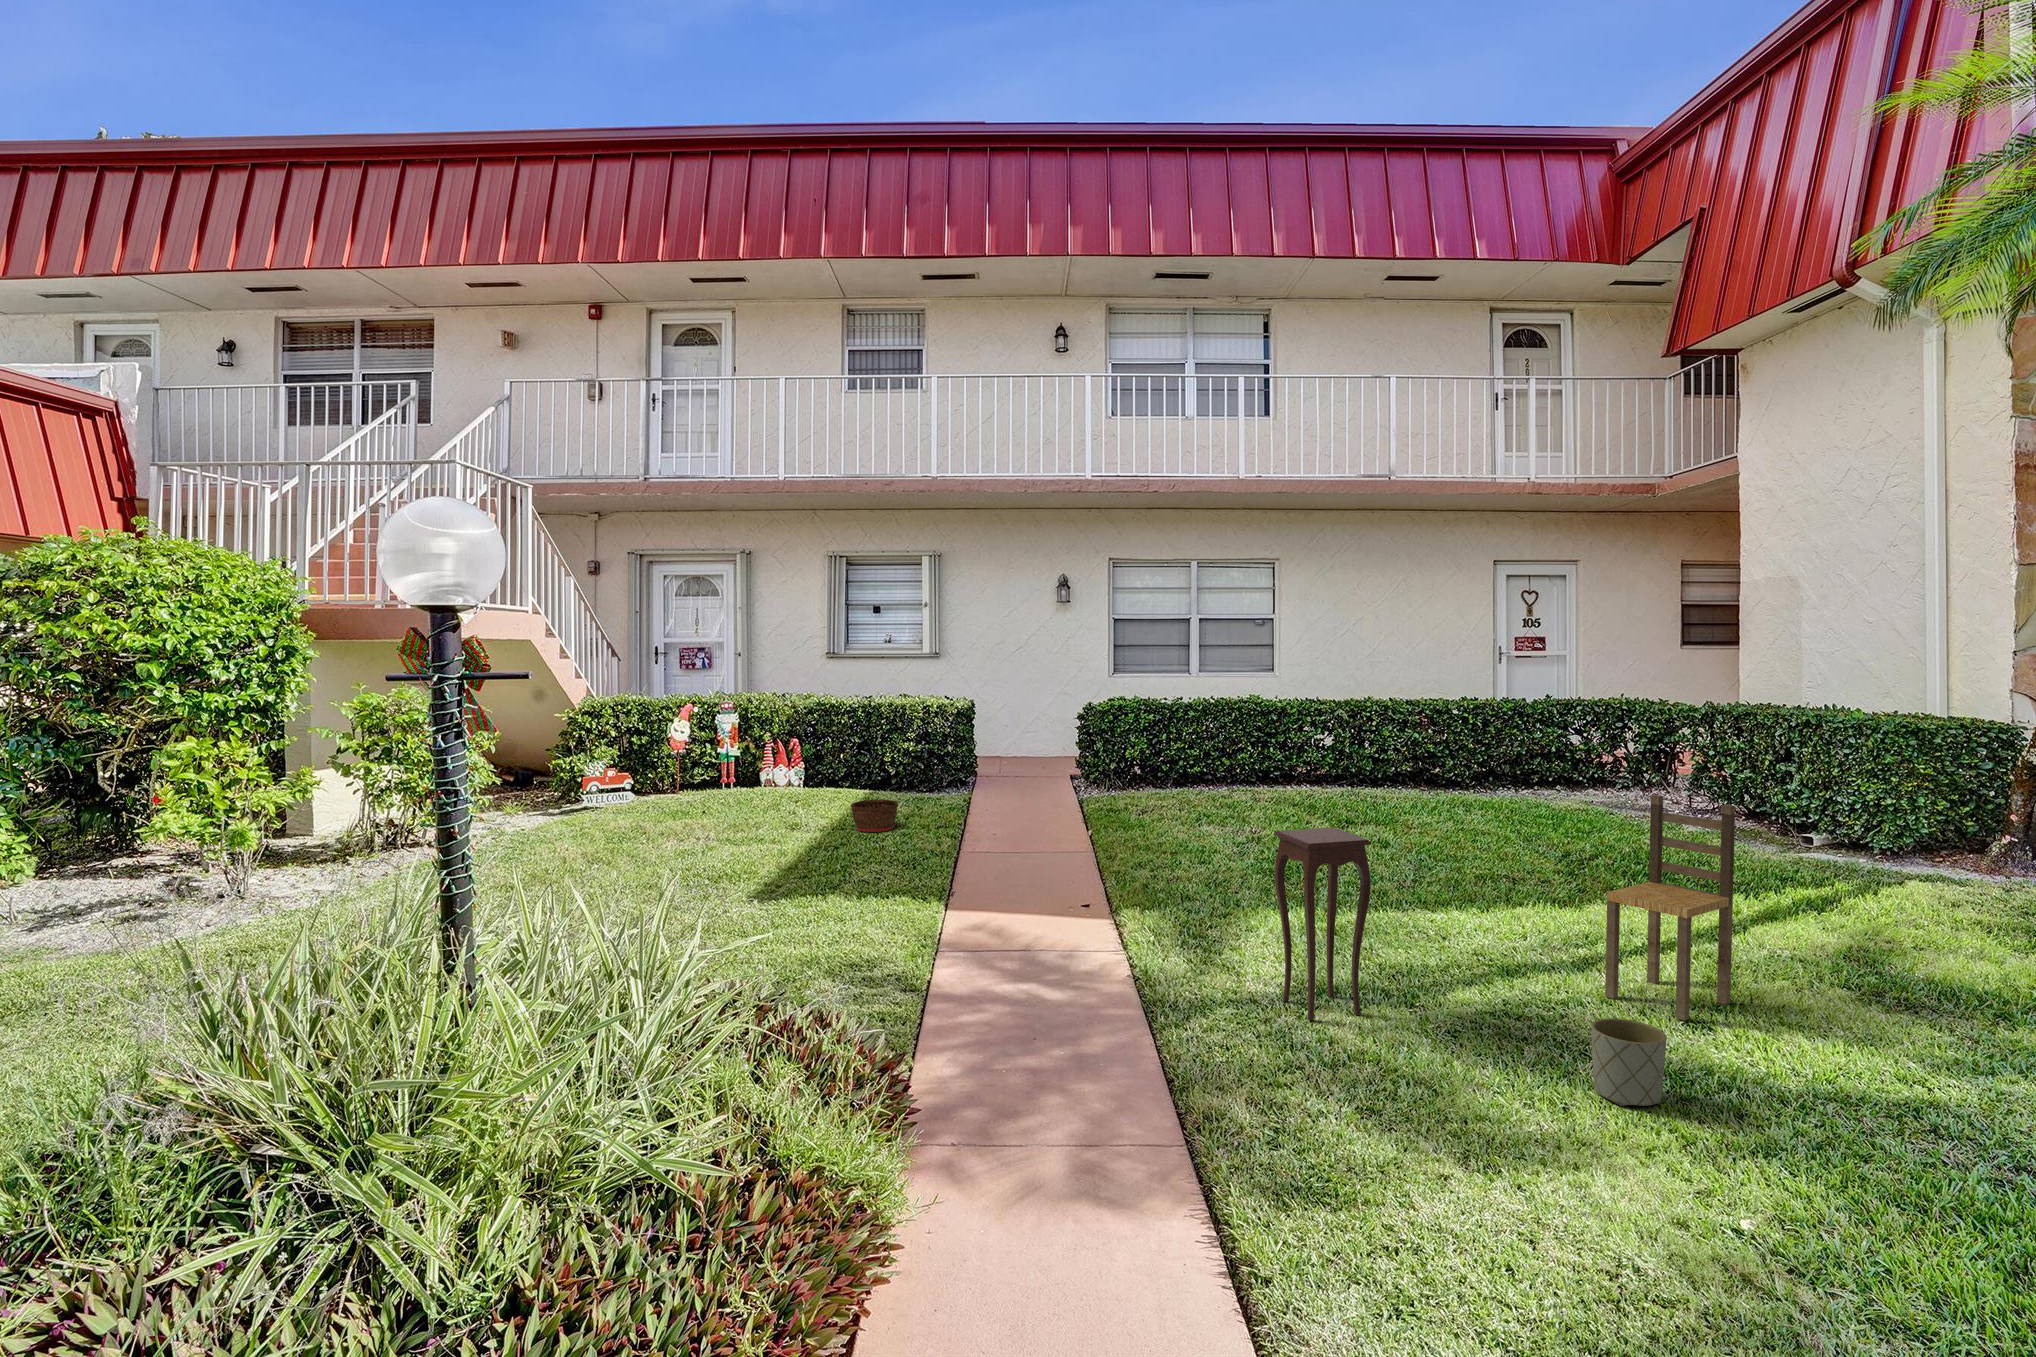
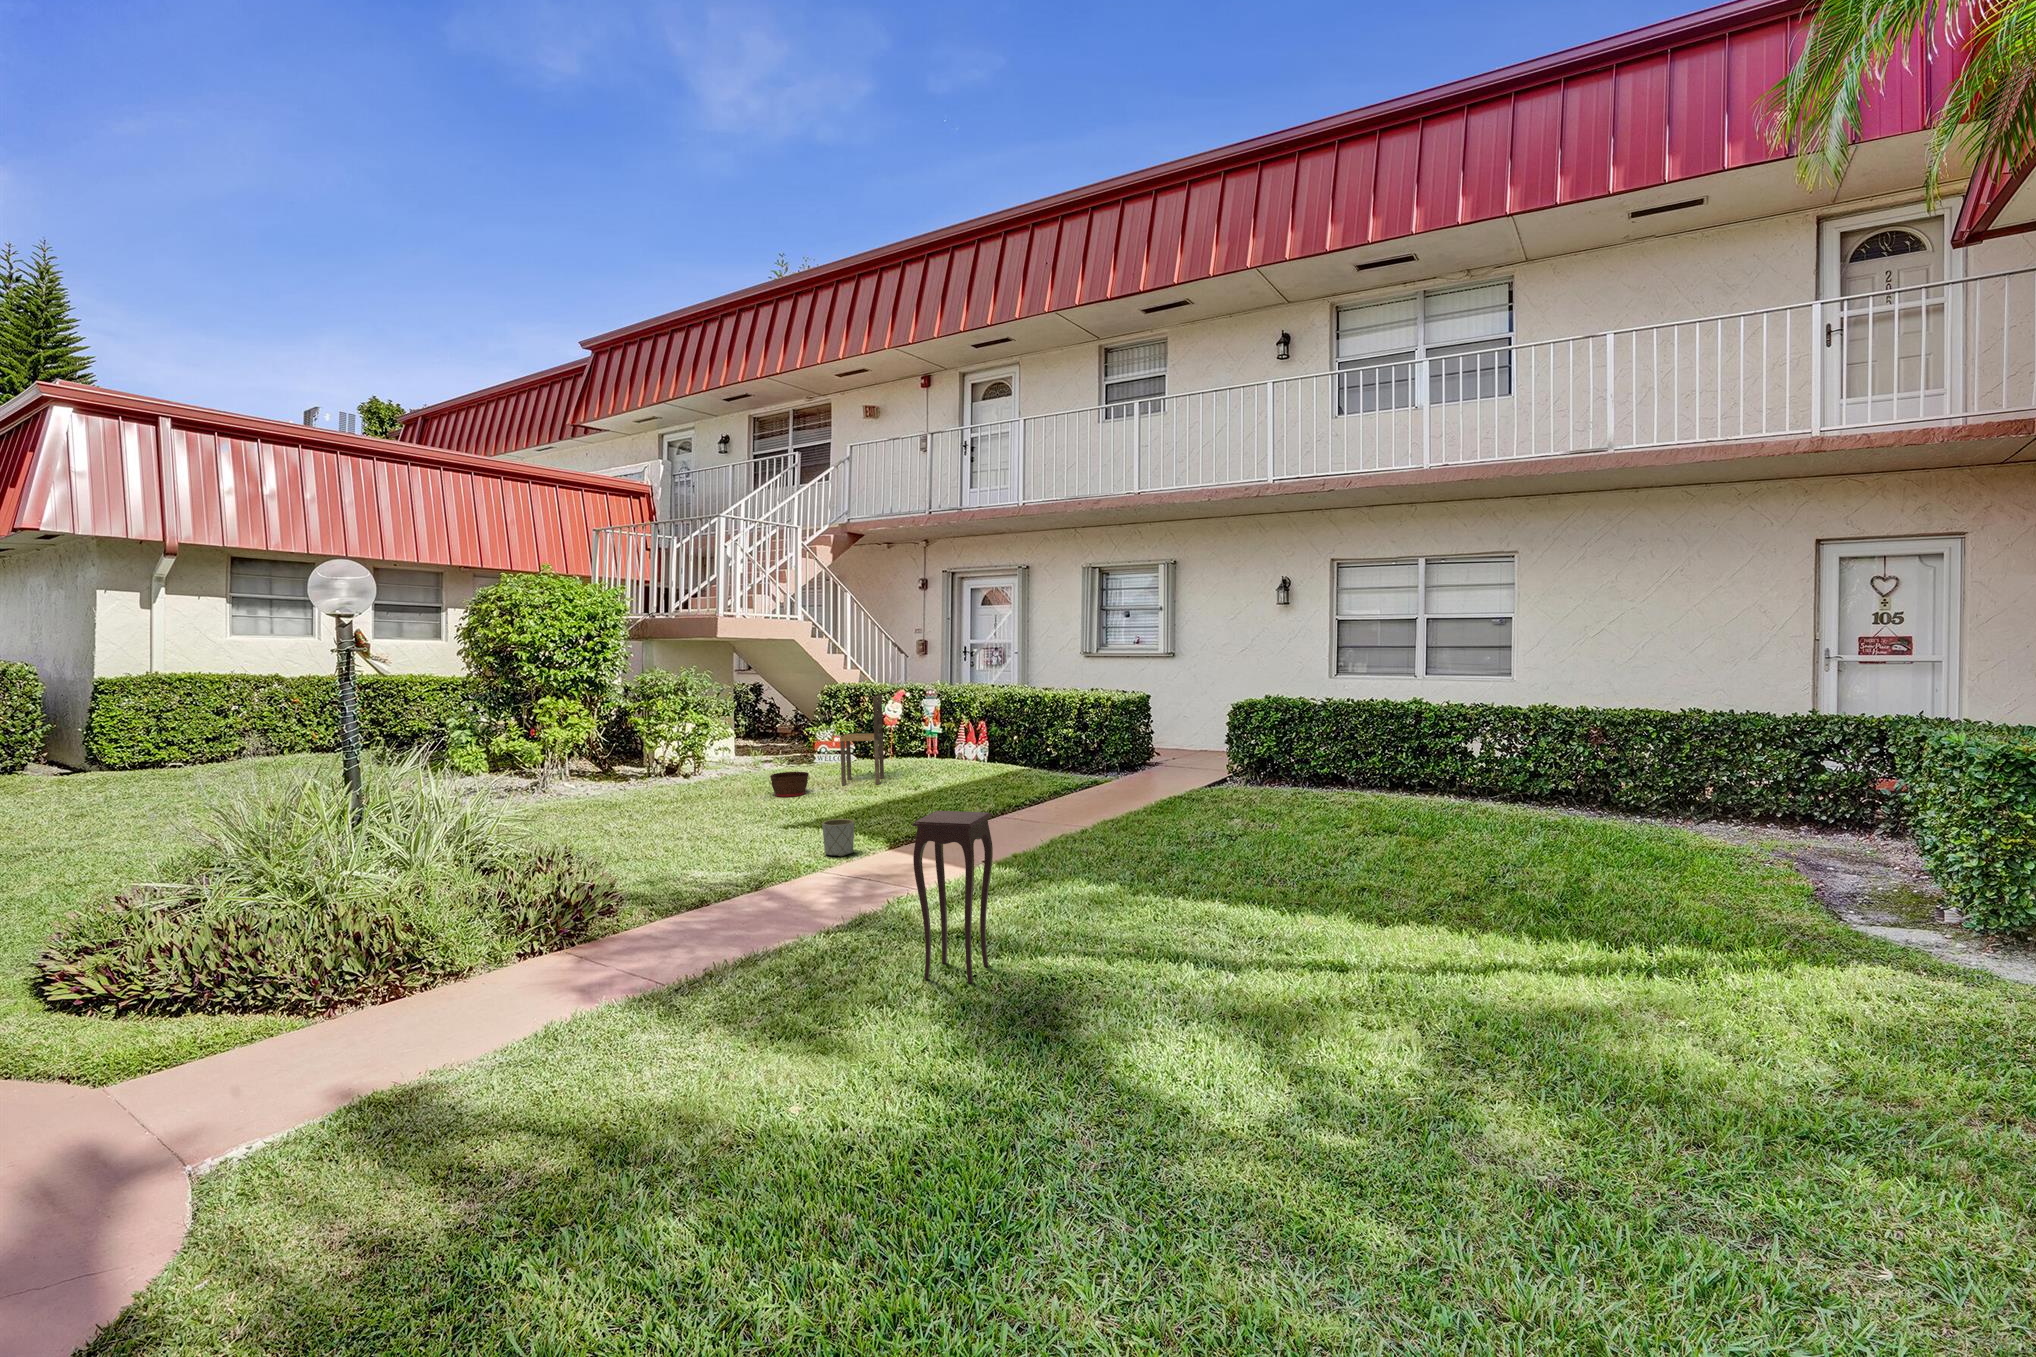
chair: present [1605,795,1735,1021] -> present [840,694,884,785]
basket: present [851,800,898,832] -> present [770,772,809,797]
planter: present [1591,1018,1667,1106] -> present [822,819,854,857]

